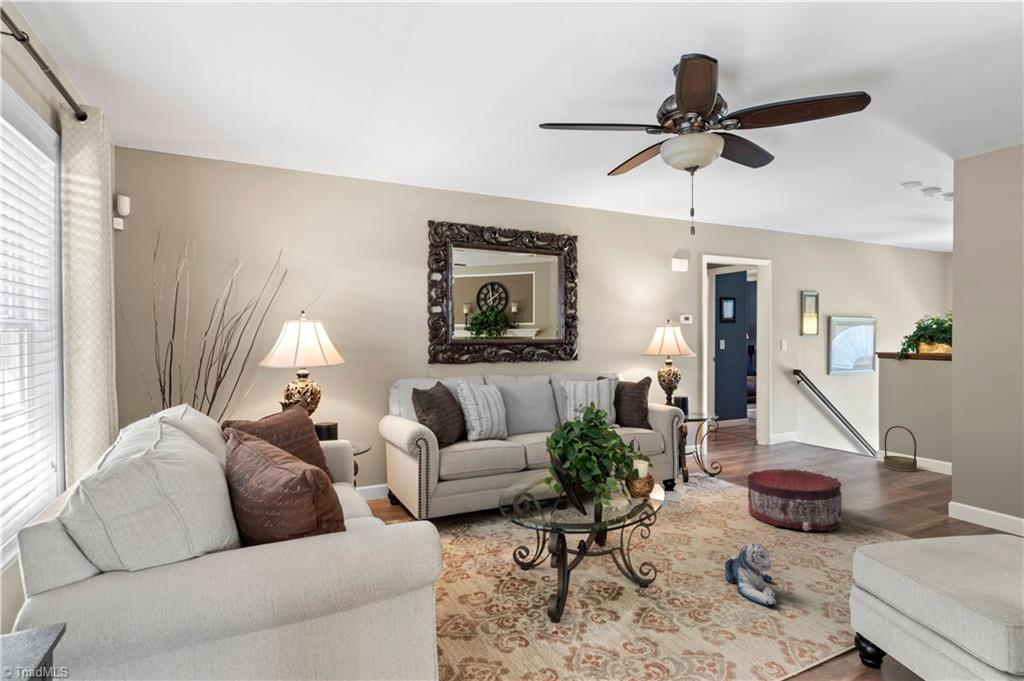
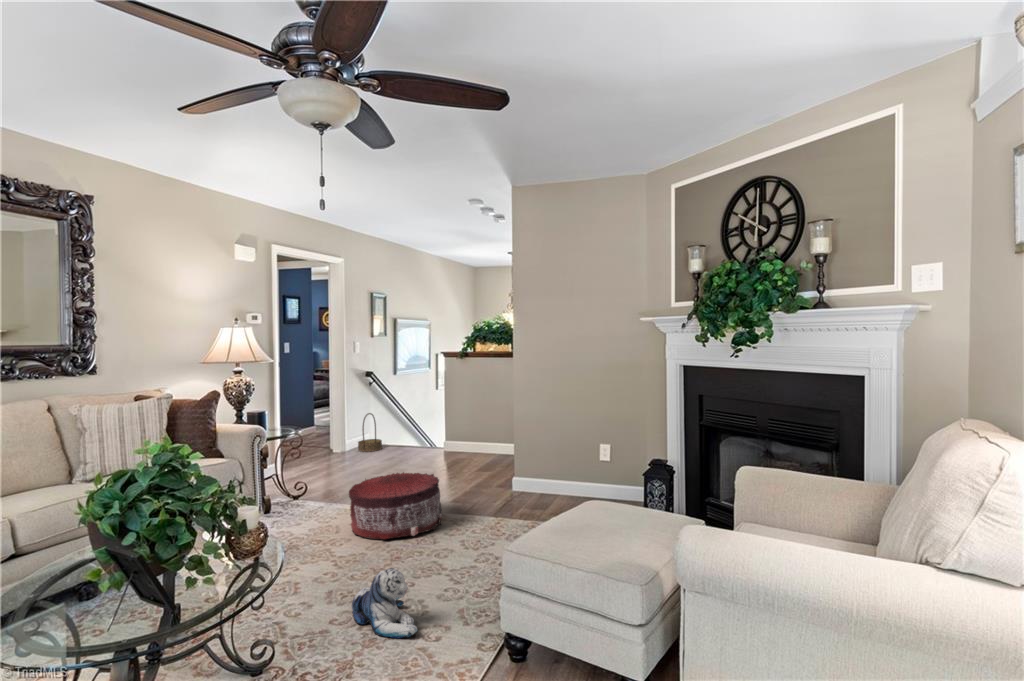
basket: present [884,426,917,472] -> present [358,413,382,452]

